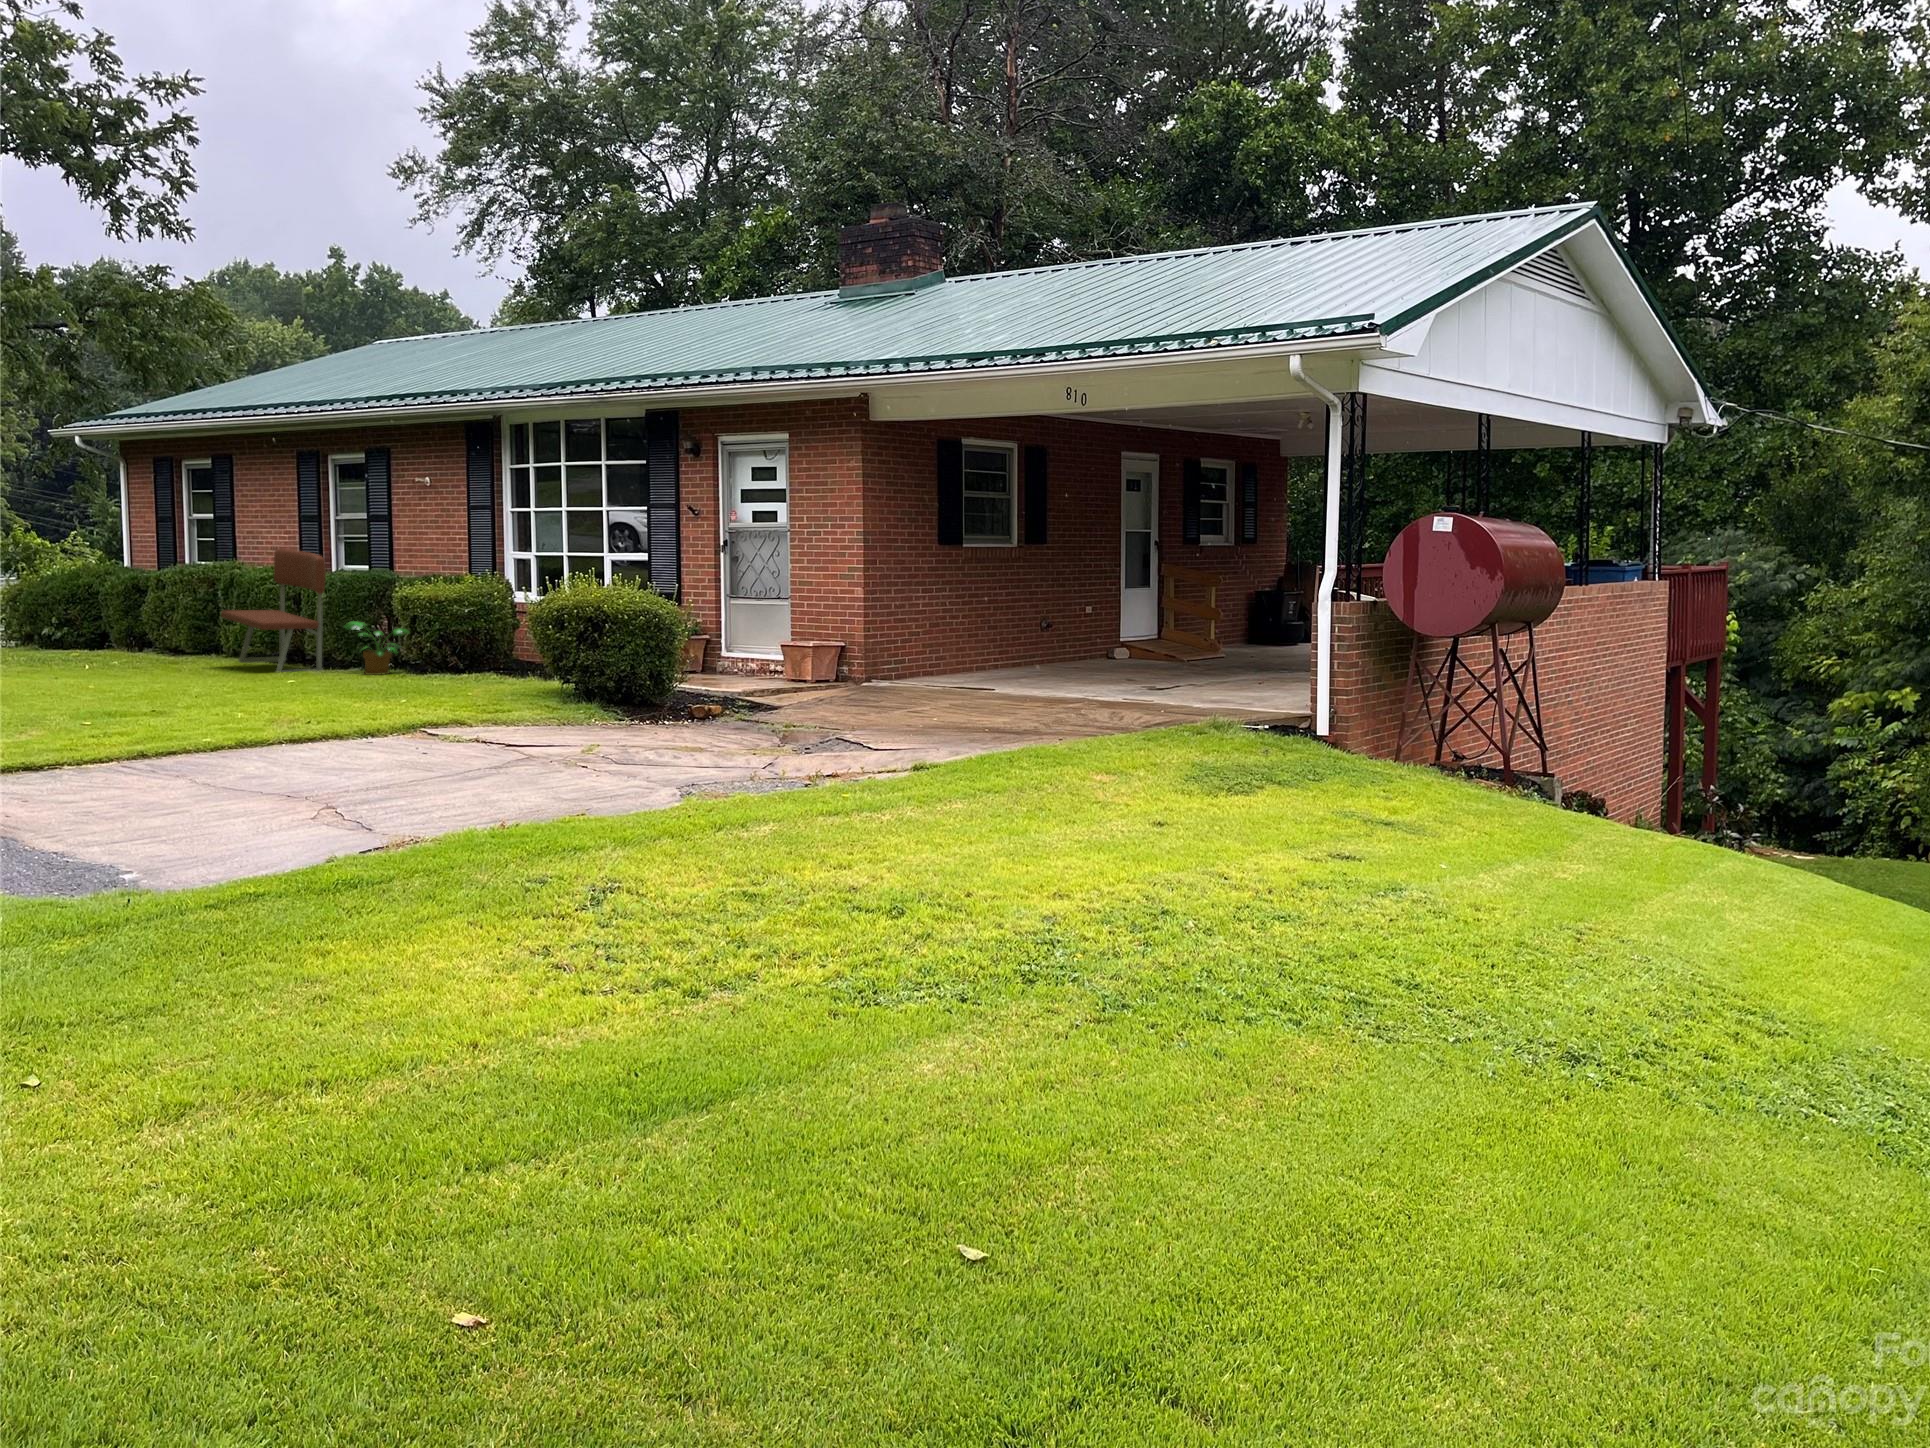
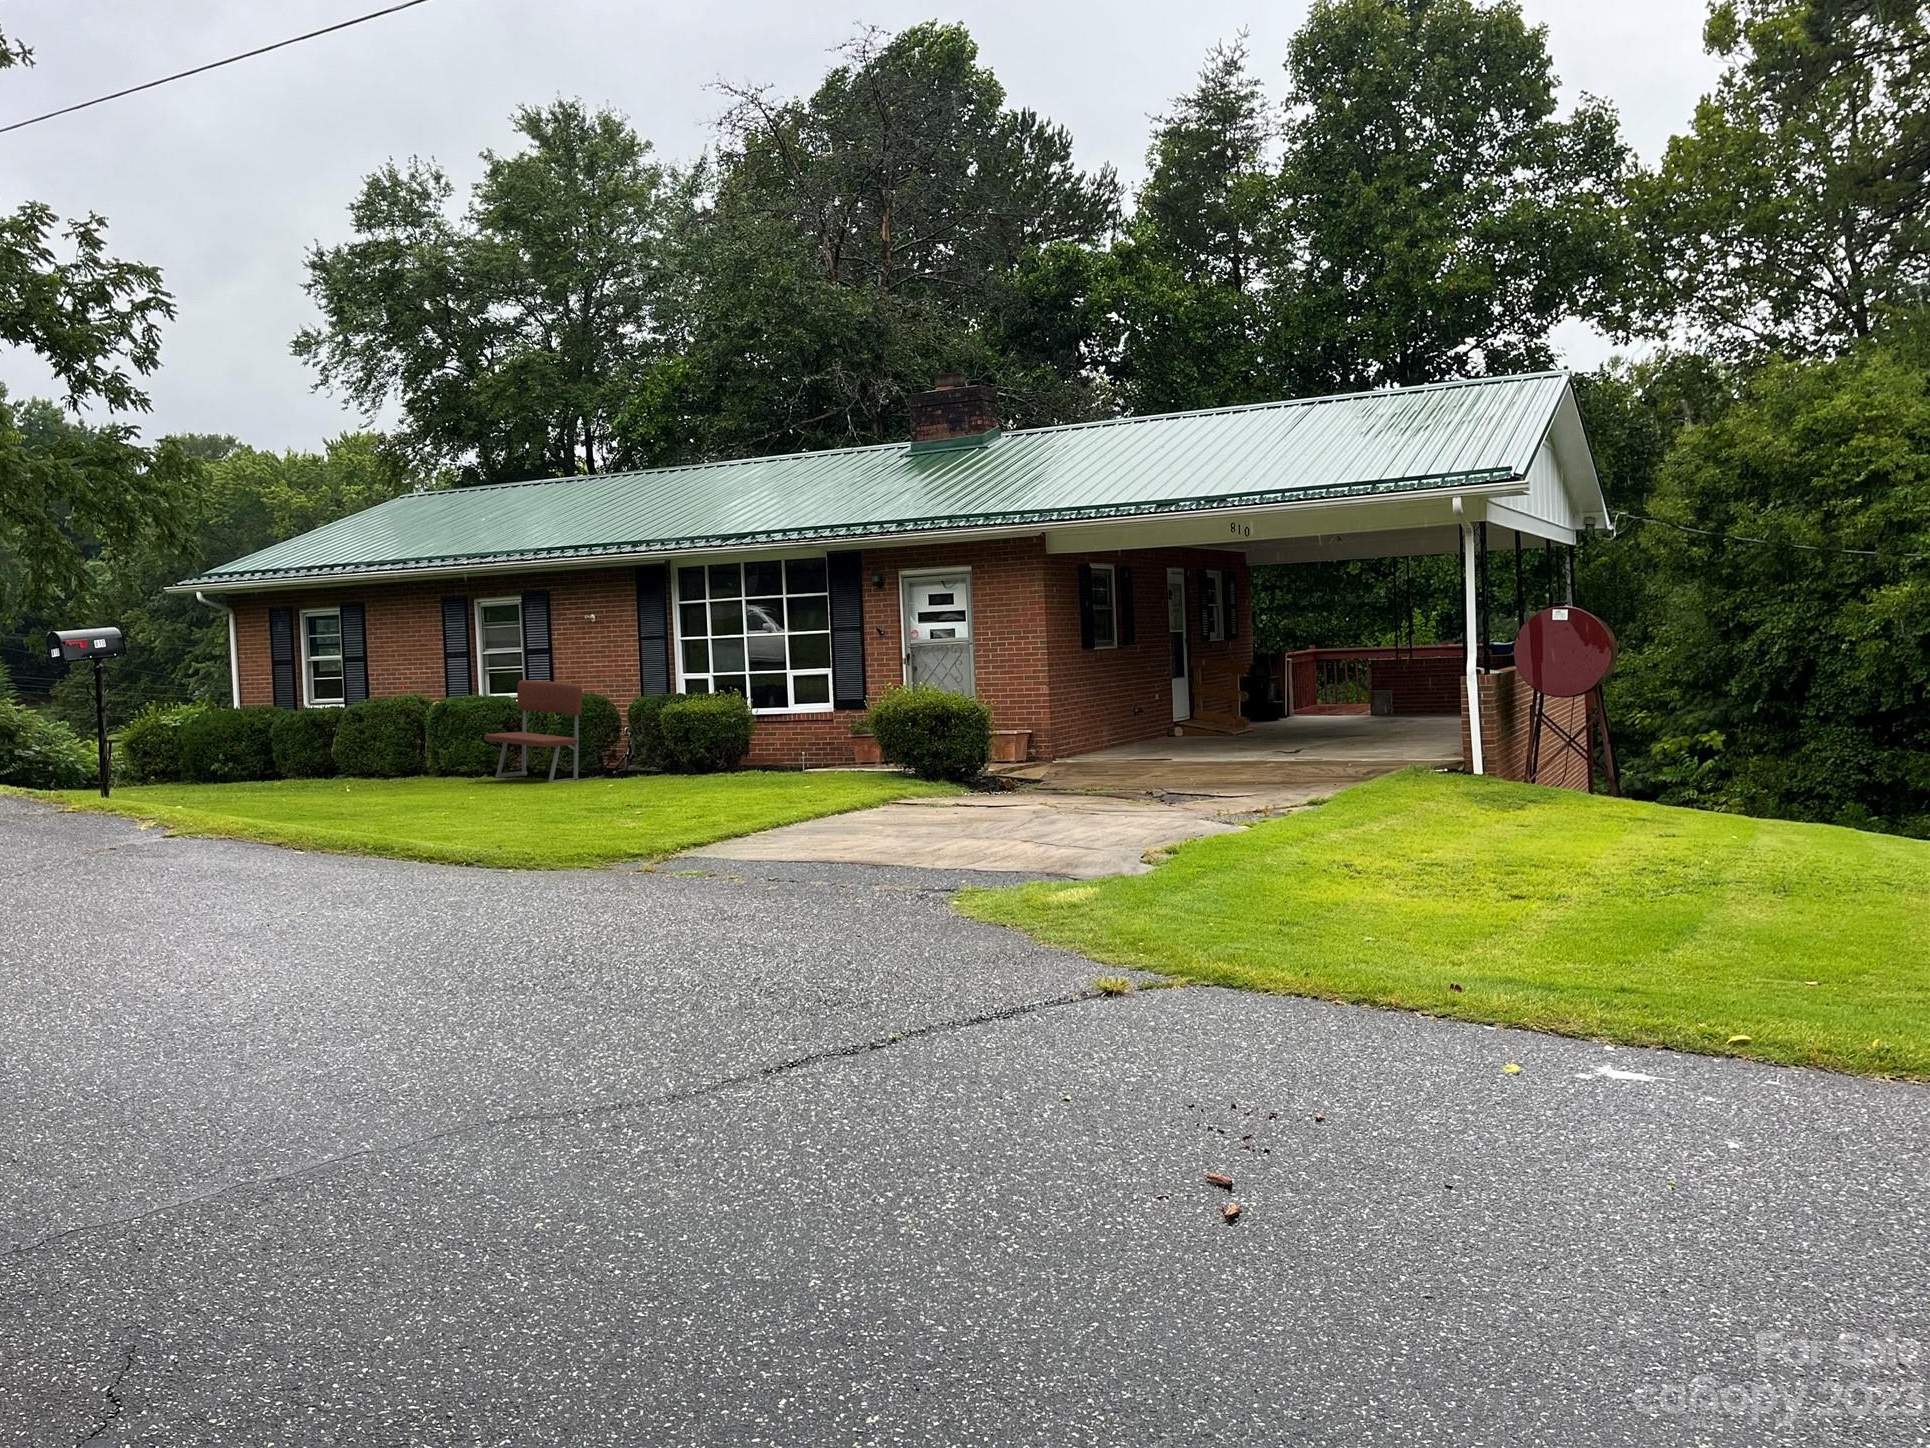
potted plant: present [344,621,409,675] -> none [609,736,666,779]

